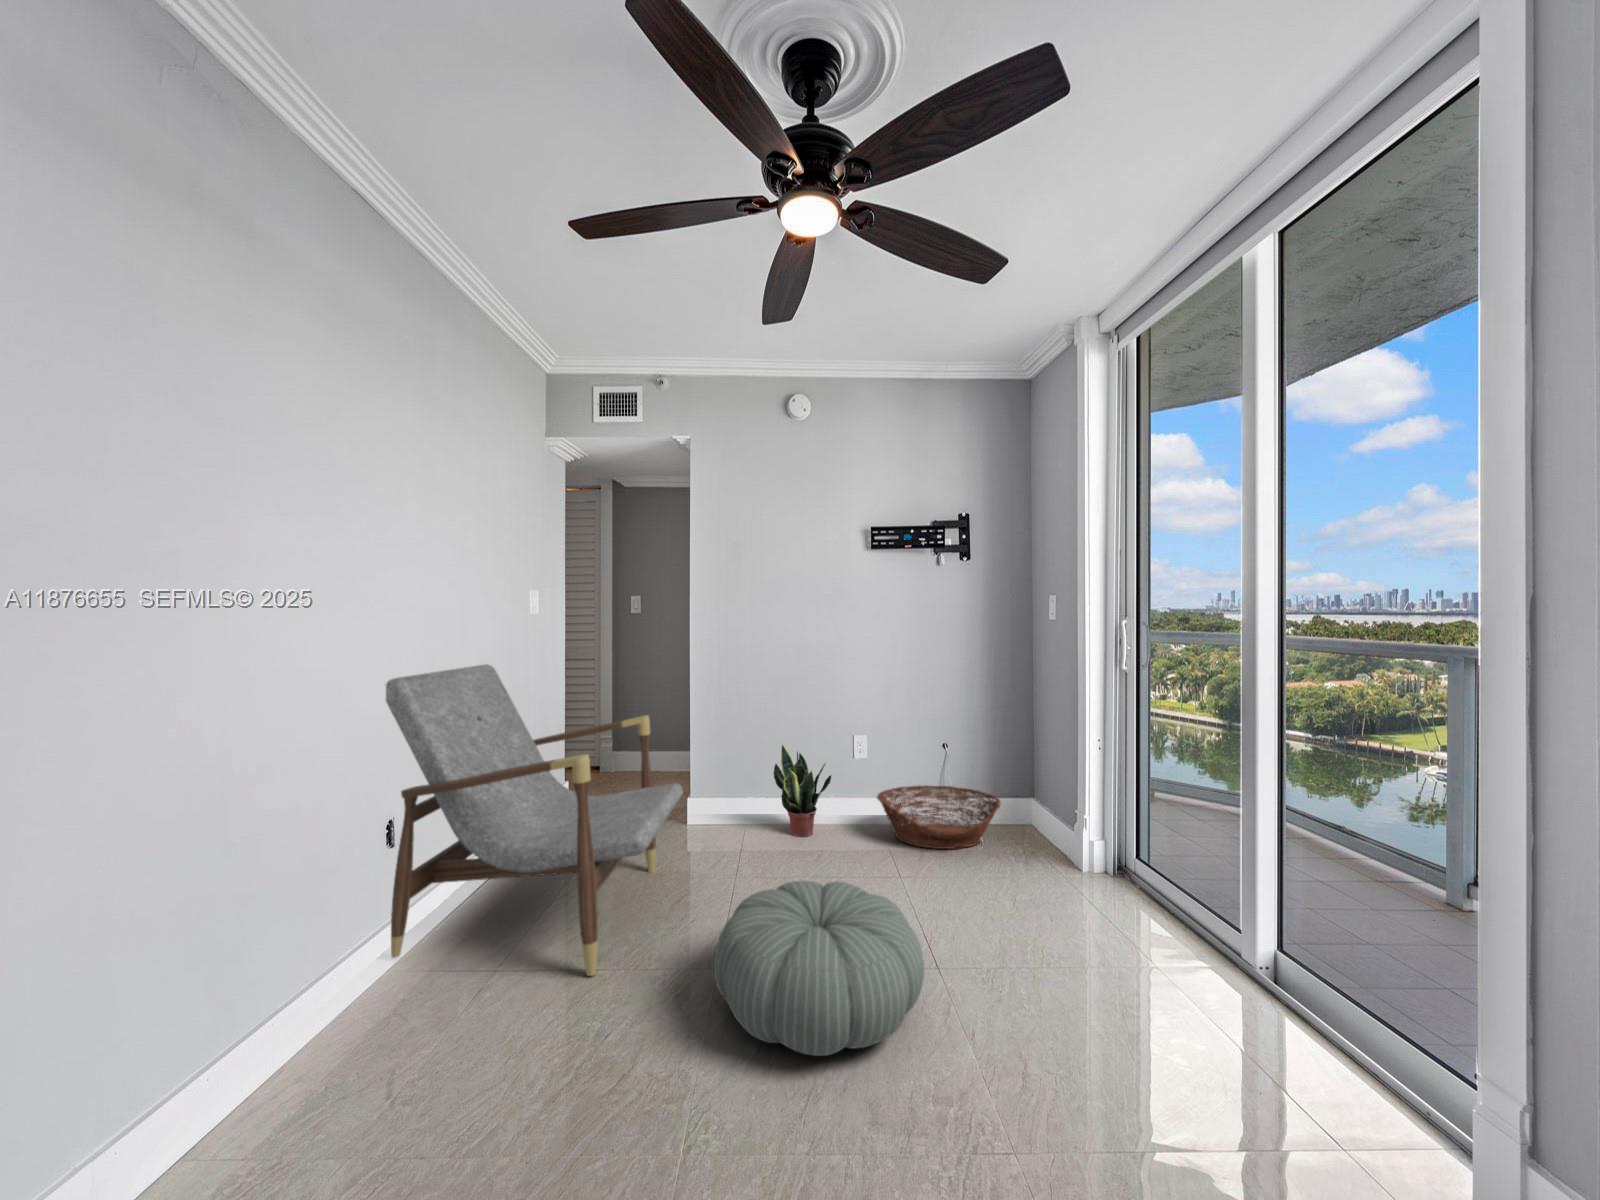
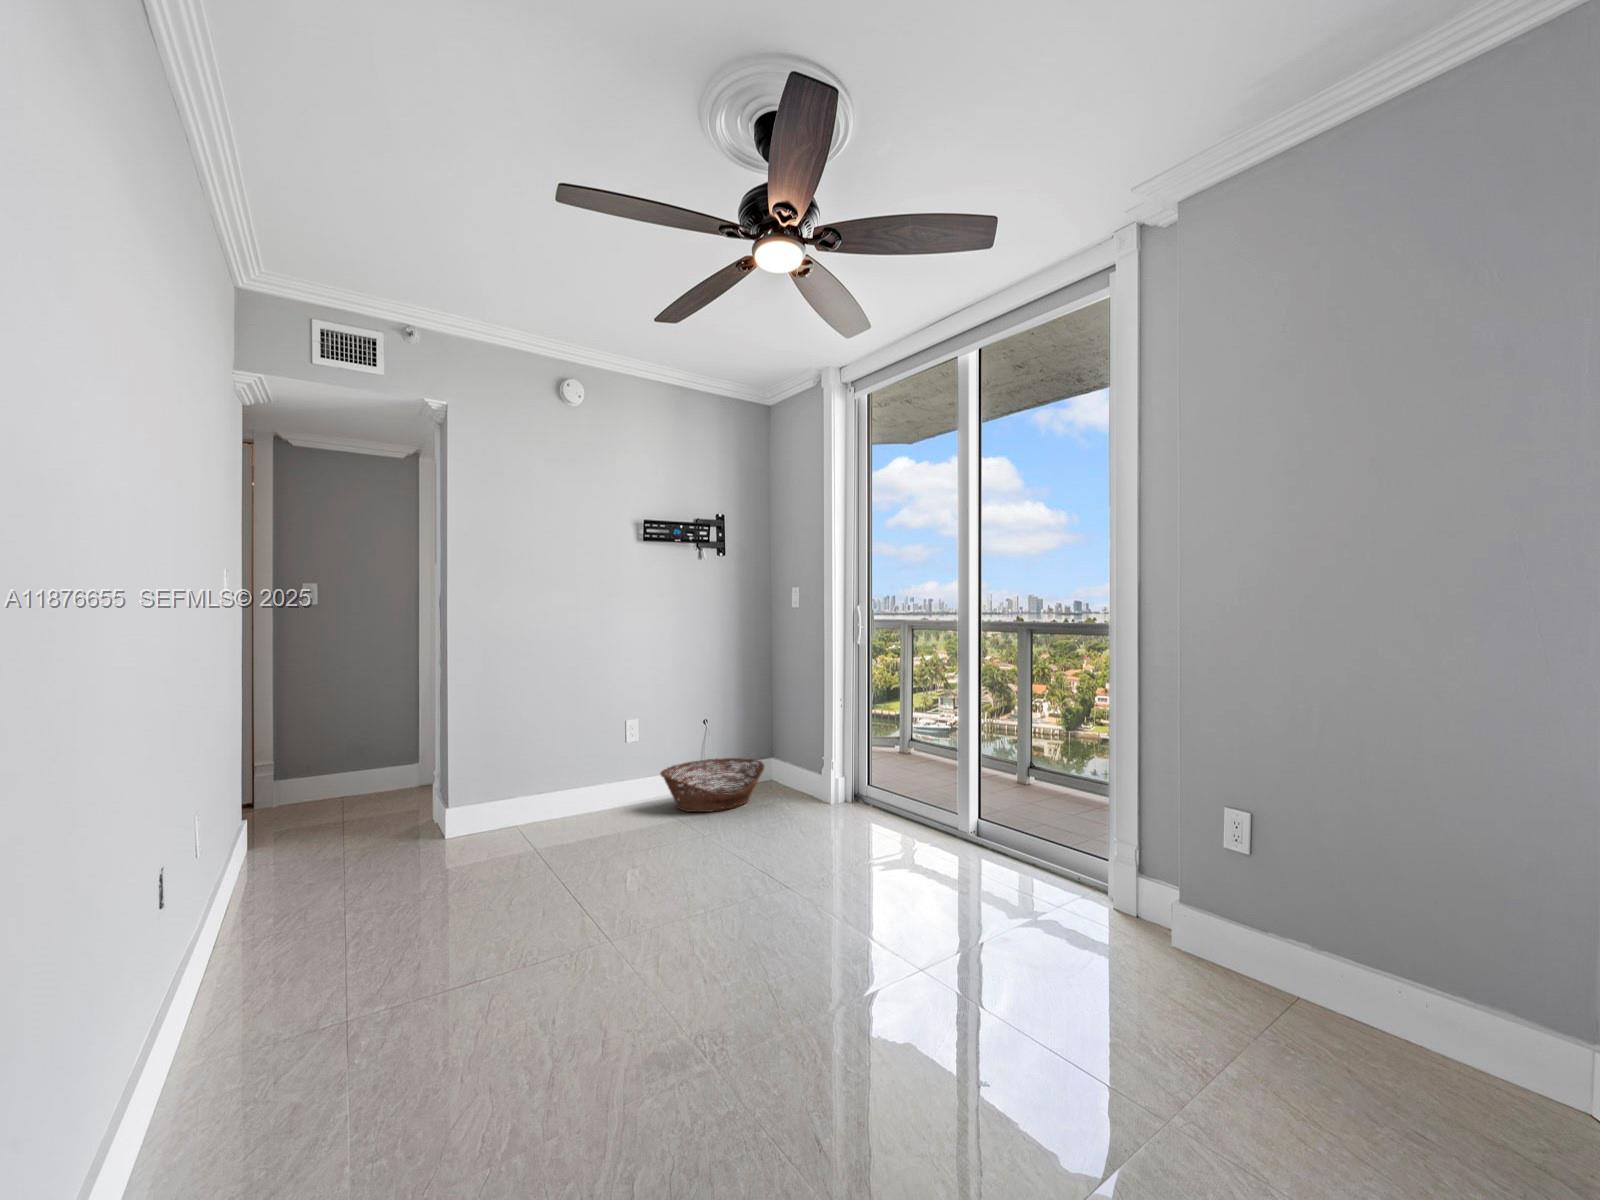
armchair: present [386,664,683,976] -> none [203,673,545,1020]
potted plant: present [774,745,831,837] -> none [557,738,618,827]
pouf: present [714,881,924,1056] -> none [632,829,800,946]

